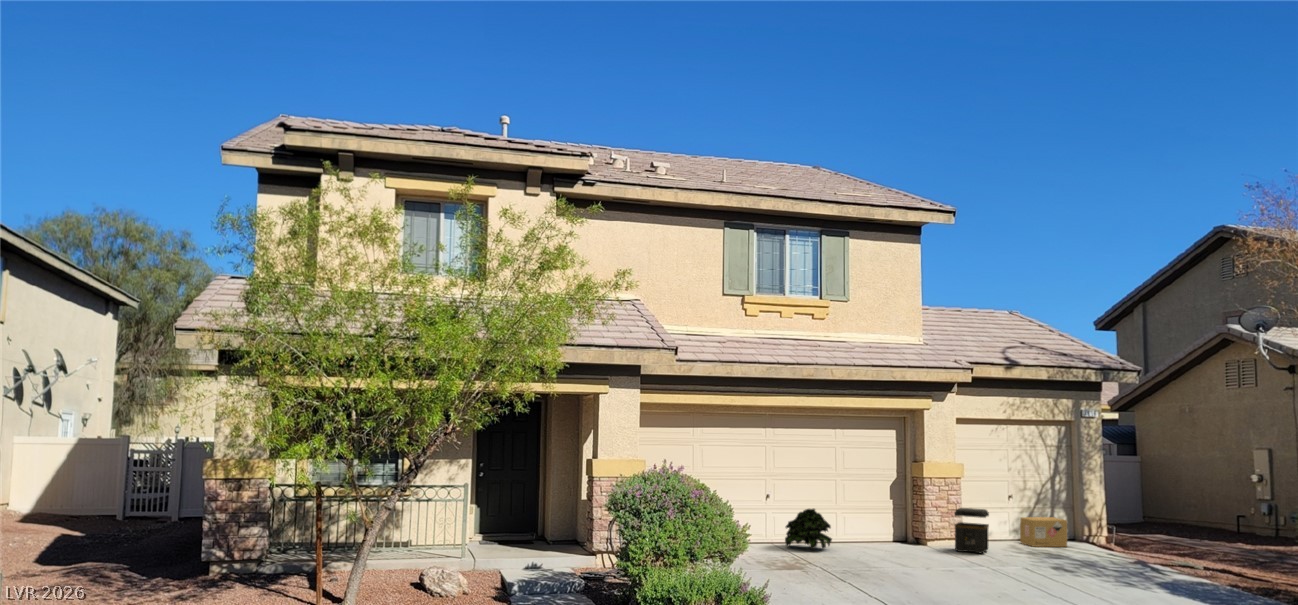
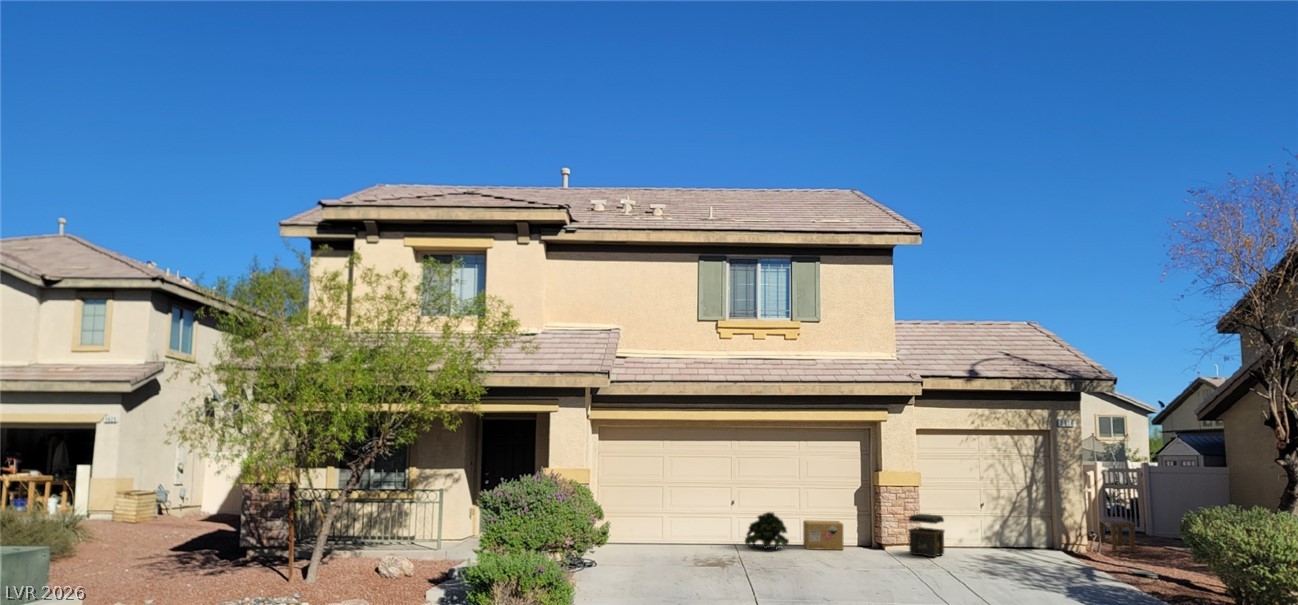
bench: none [1104,510,1150,544] -> present [1099,517,1135,552]
cardboard box: present [1020,517,1067,547] -> present [803,520,844,550]

